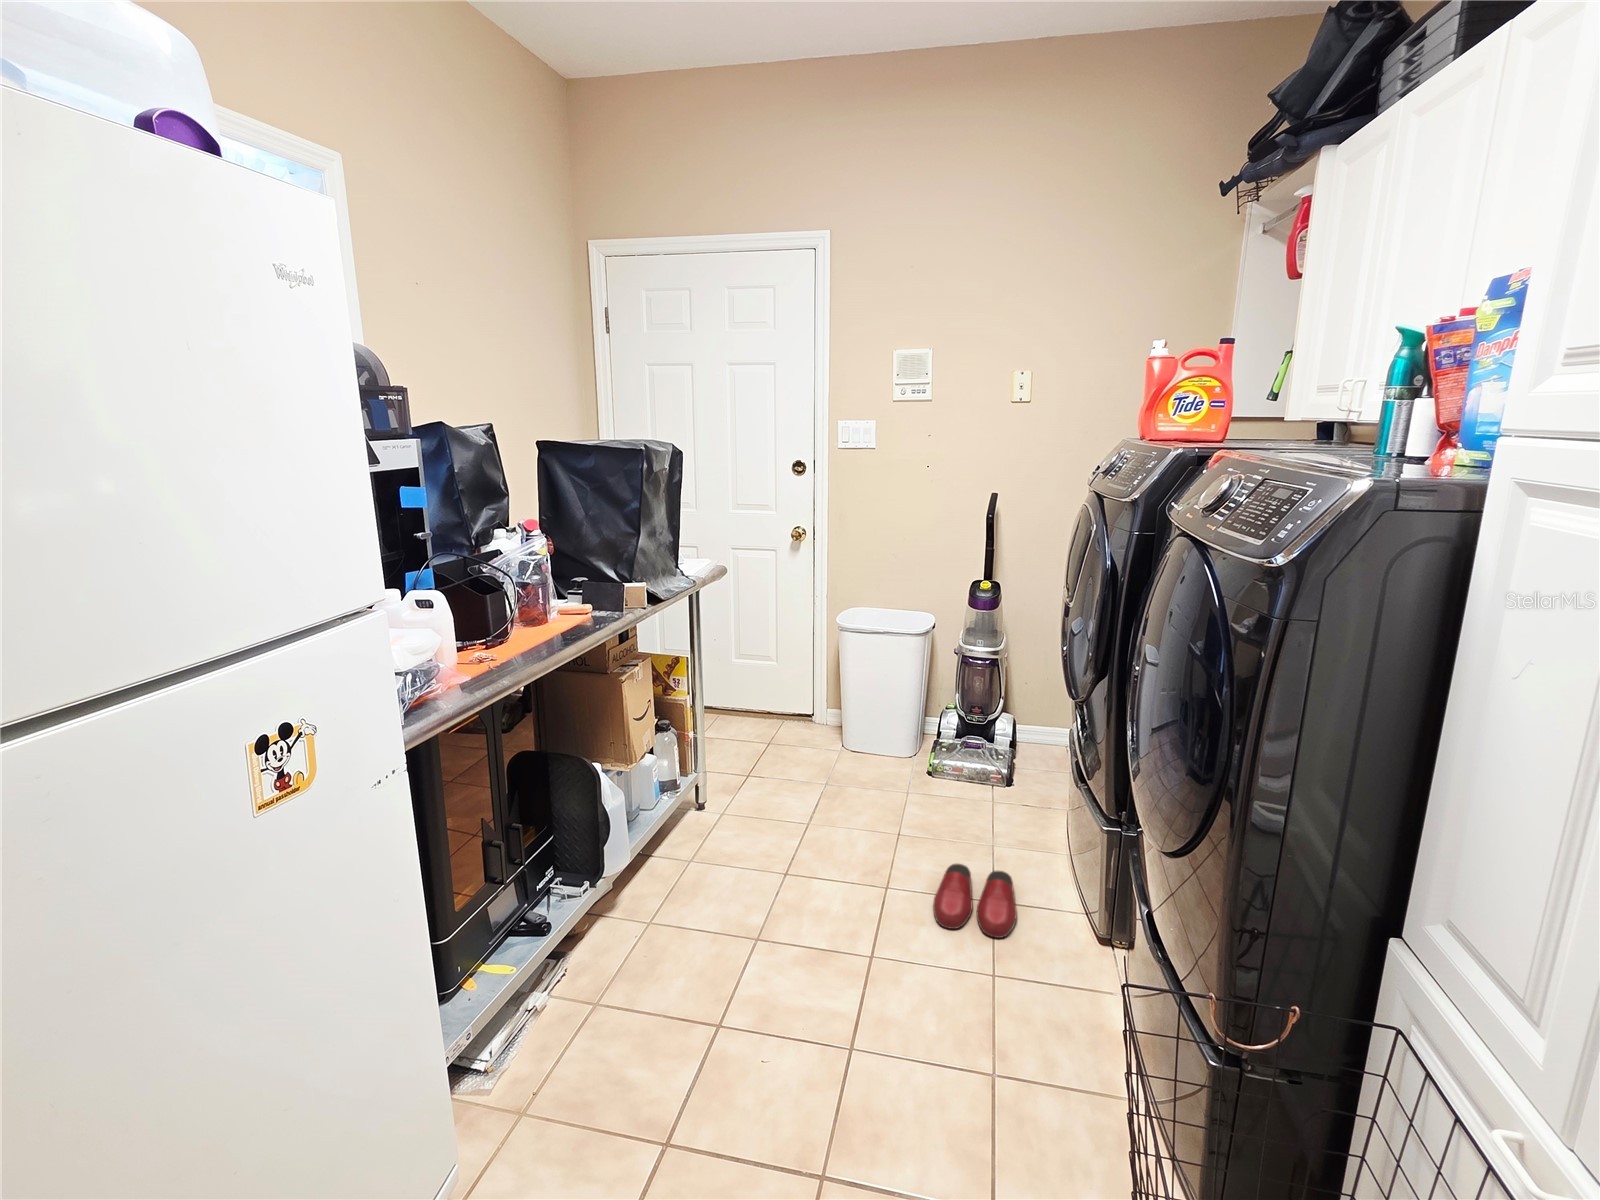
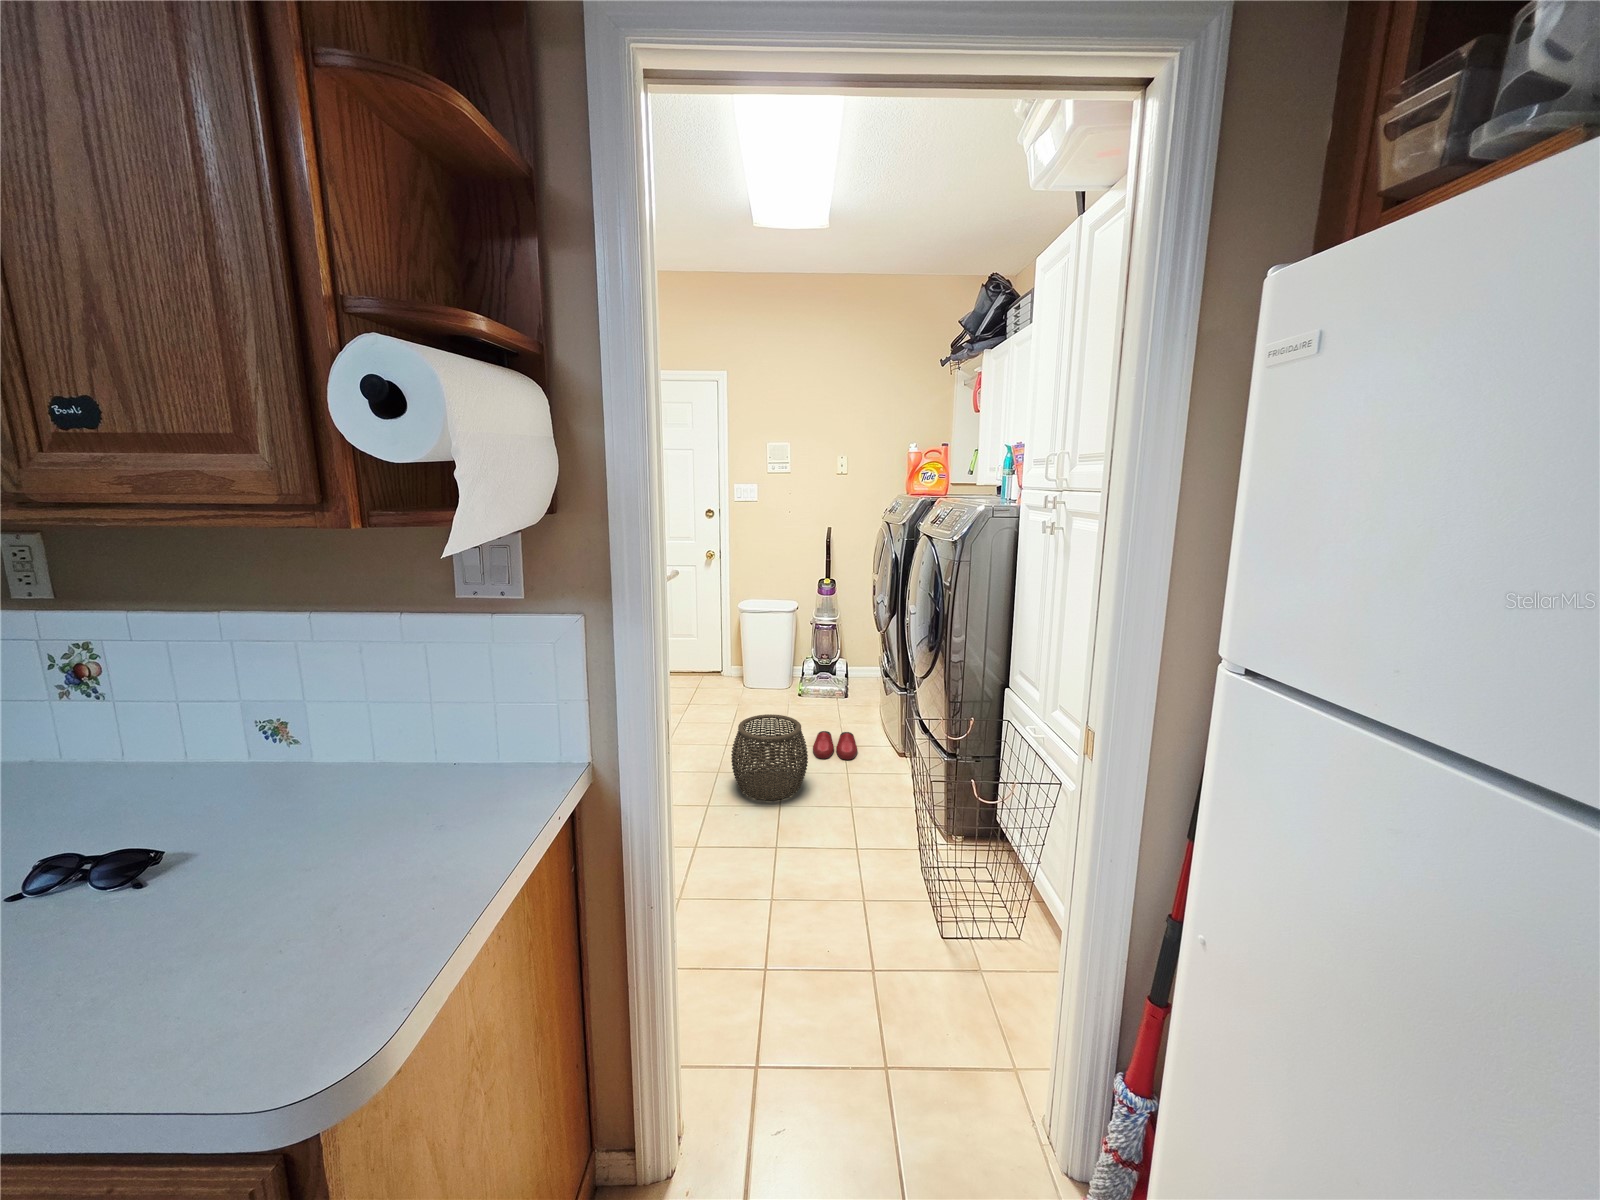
woven basket: none [768,850,913,1030] -> present [731,714,808,801]

